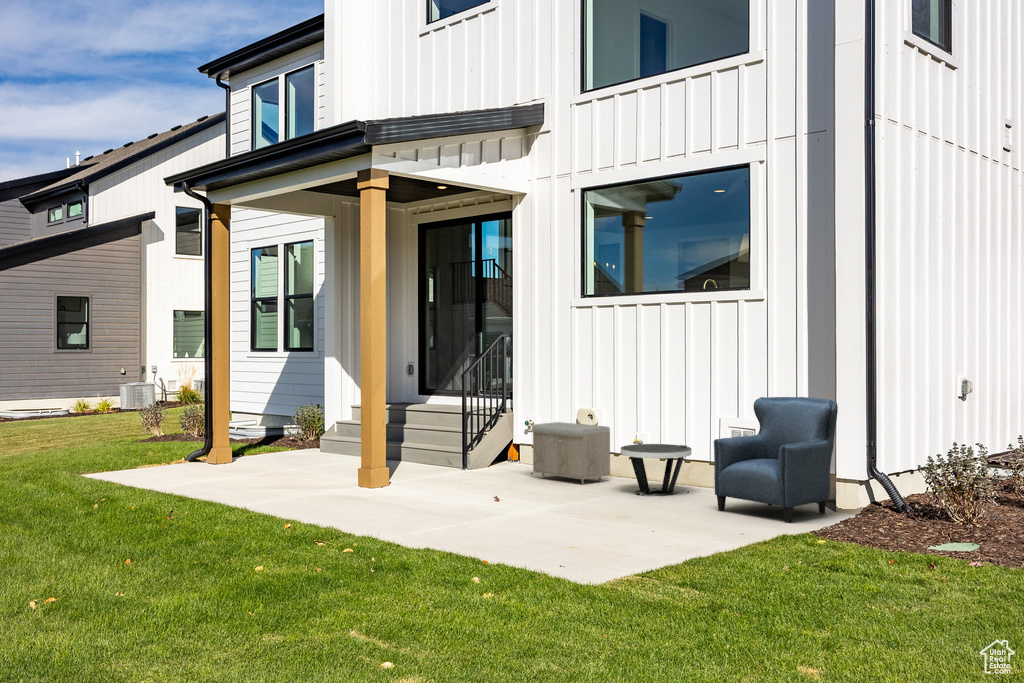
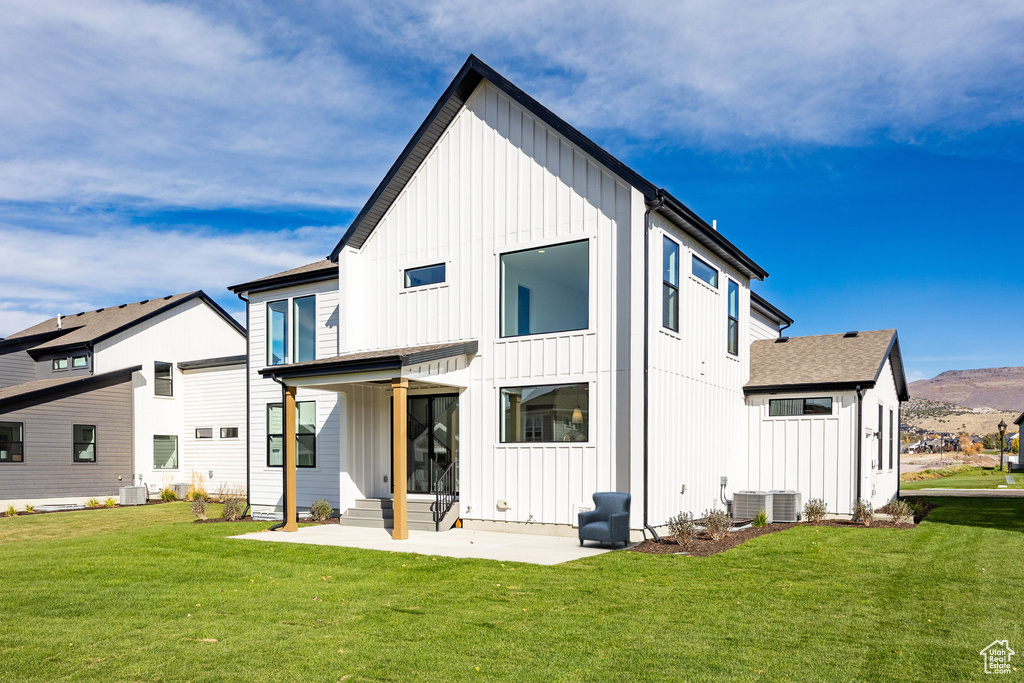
storage bench: present [531,422,610,484] -> none [476,507,517,539]
side table: present [621,444,692,496] -> none [527,516,561,543]

